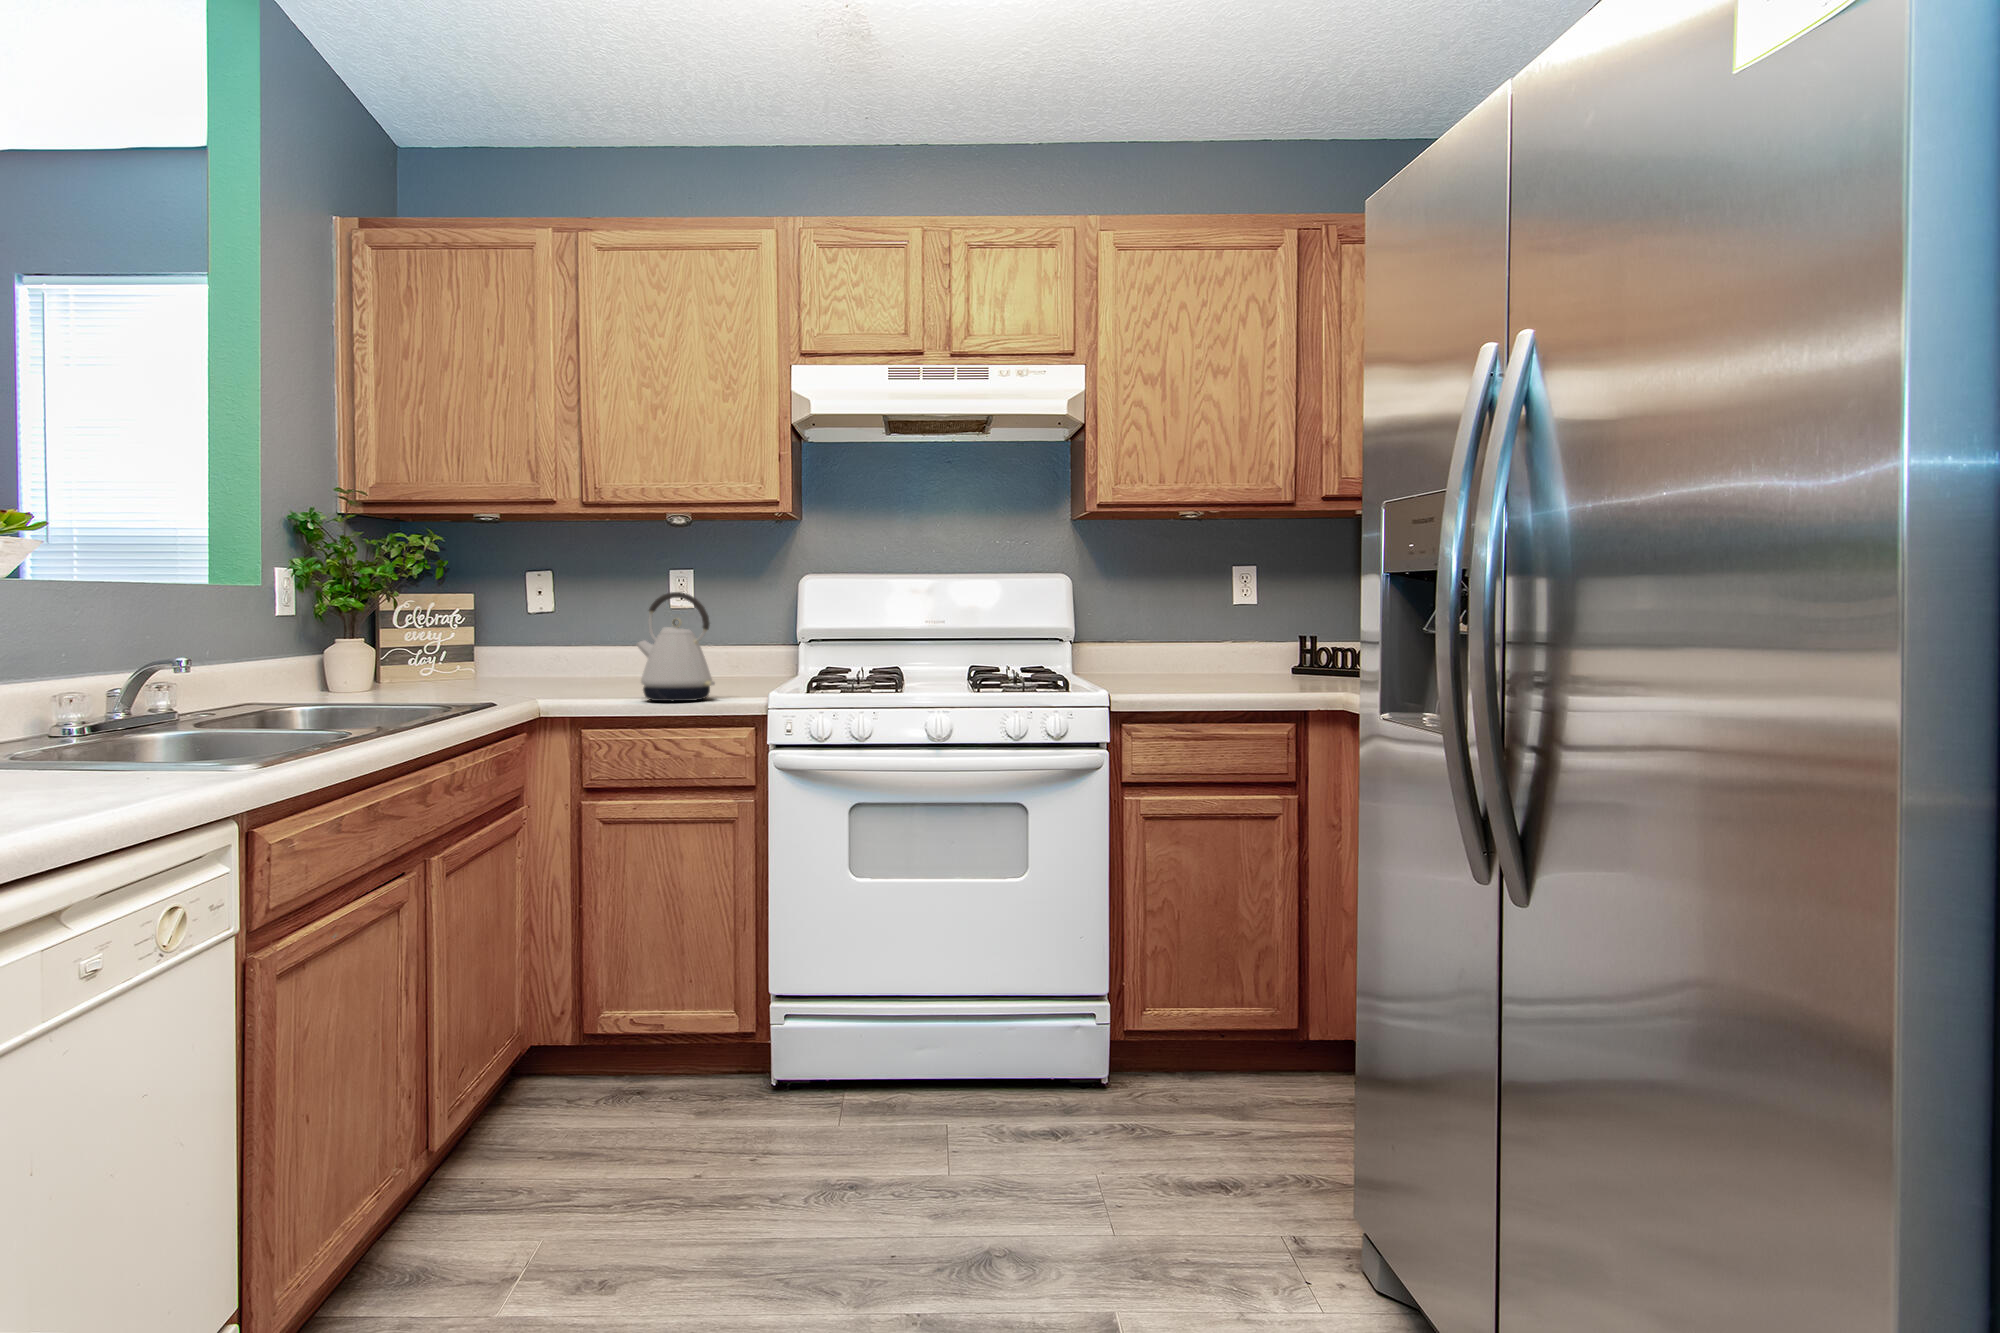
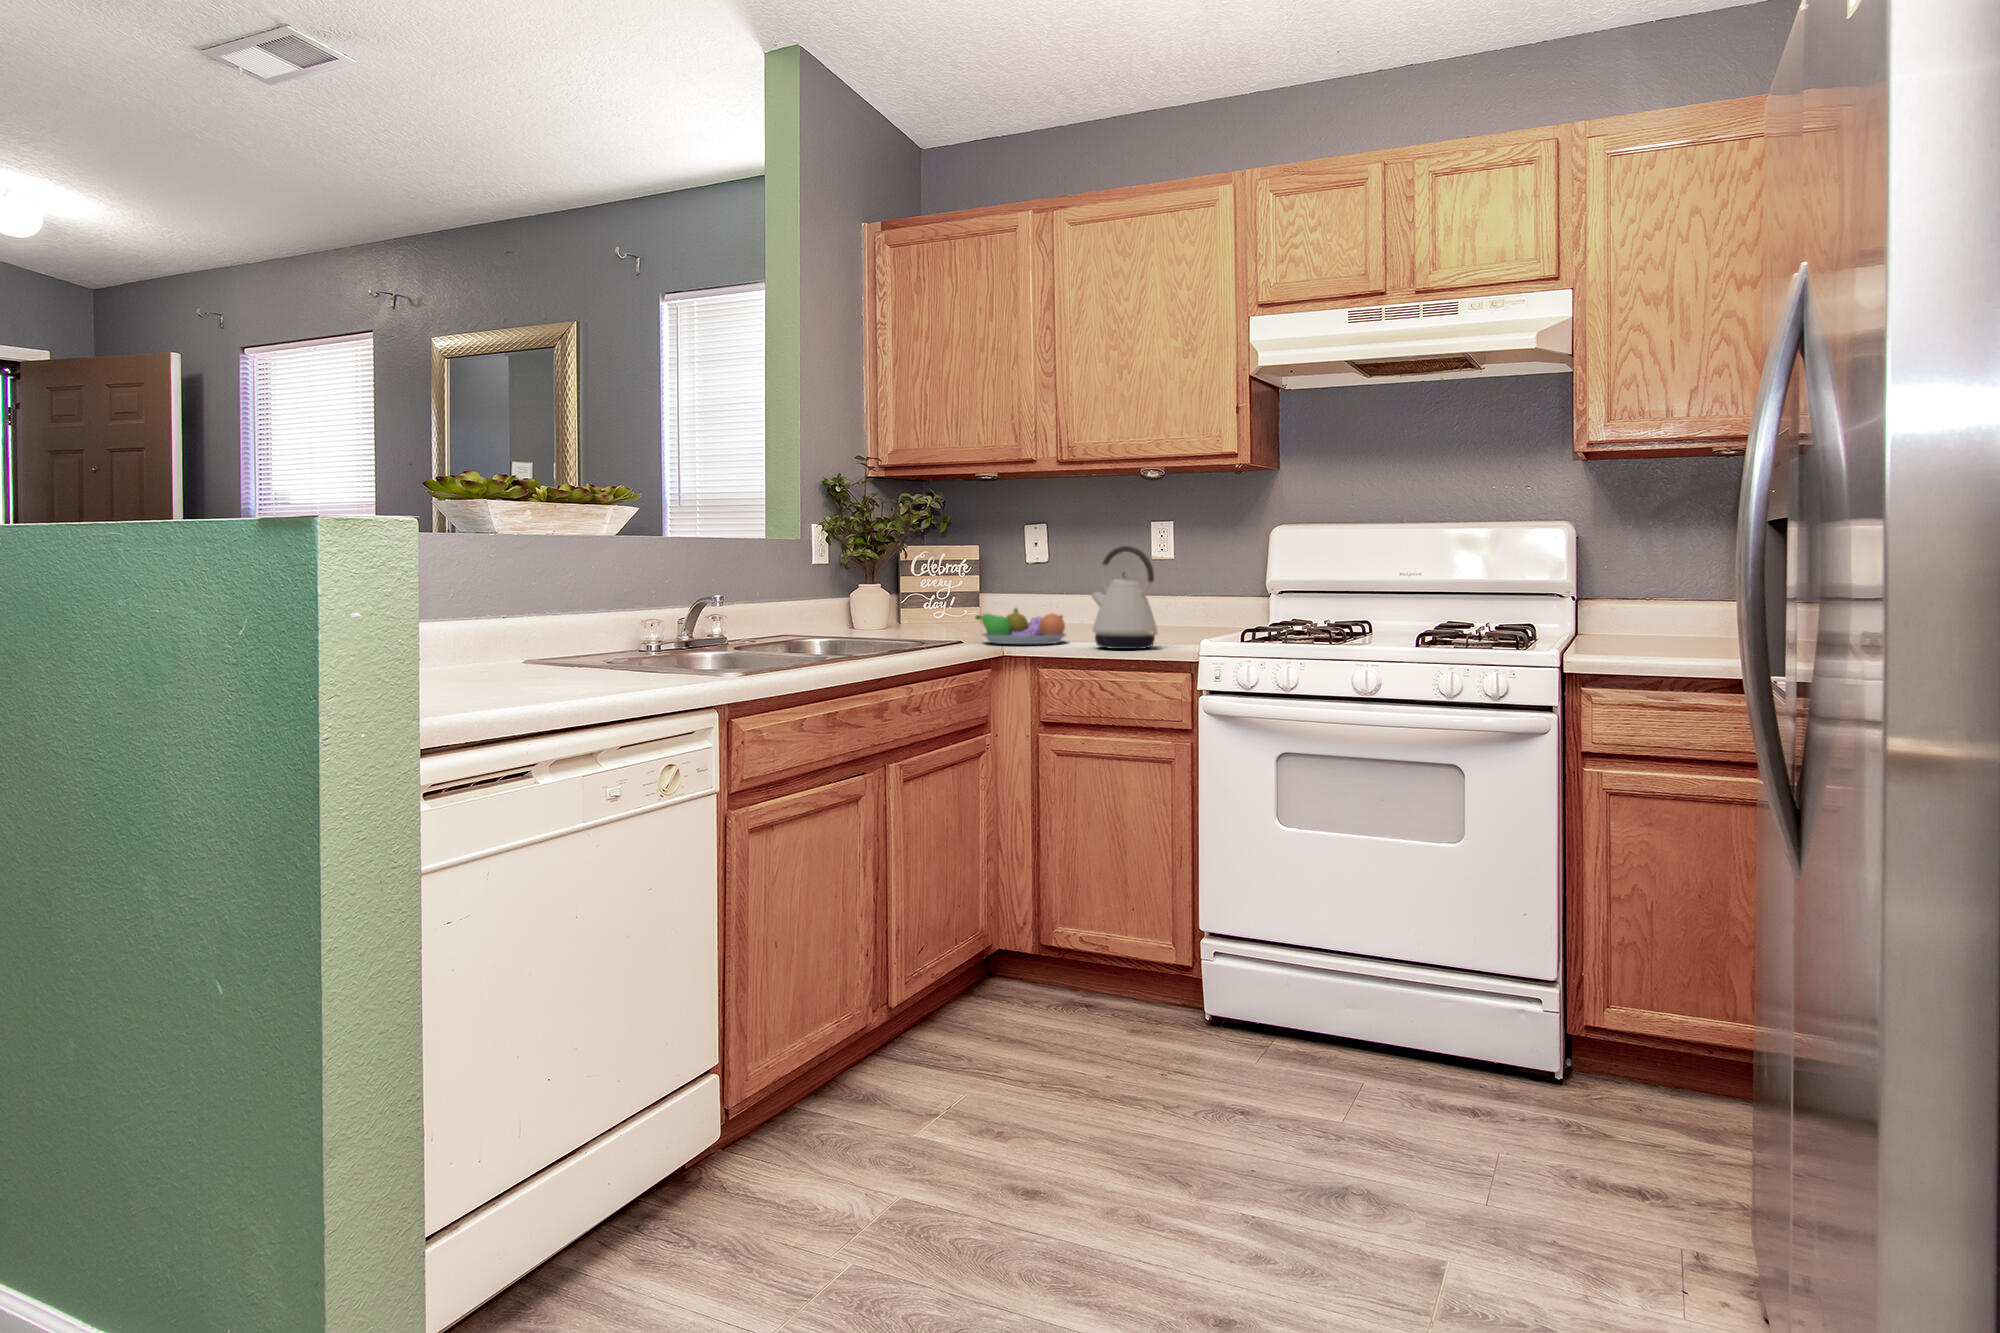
fruit bowl: none [491,659,605,700] -> present [975,608,1066,644]

